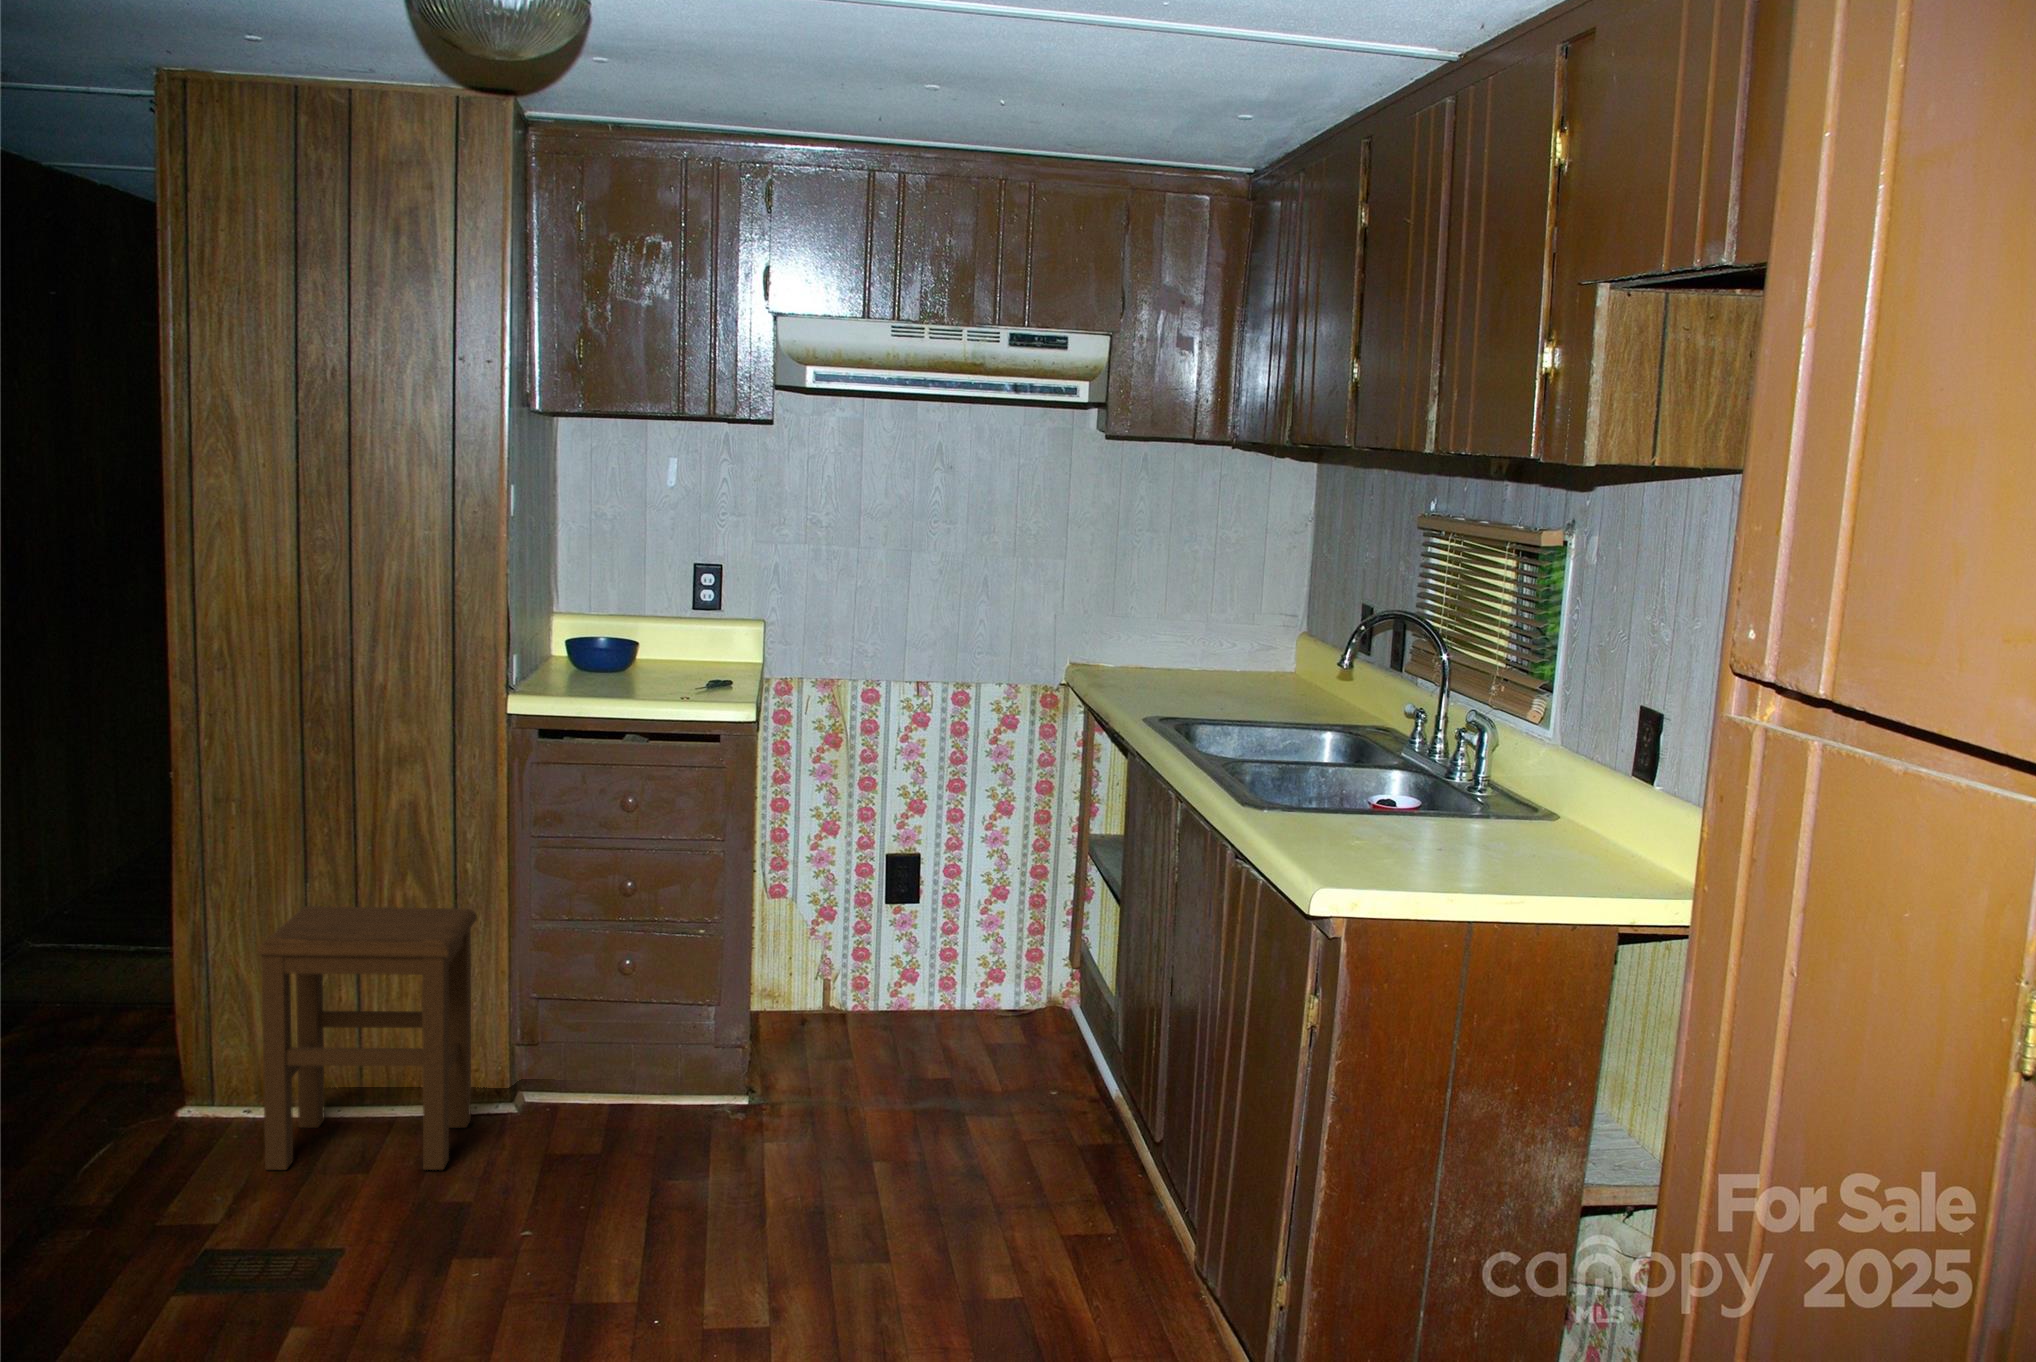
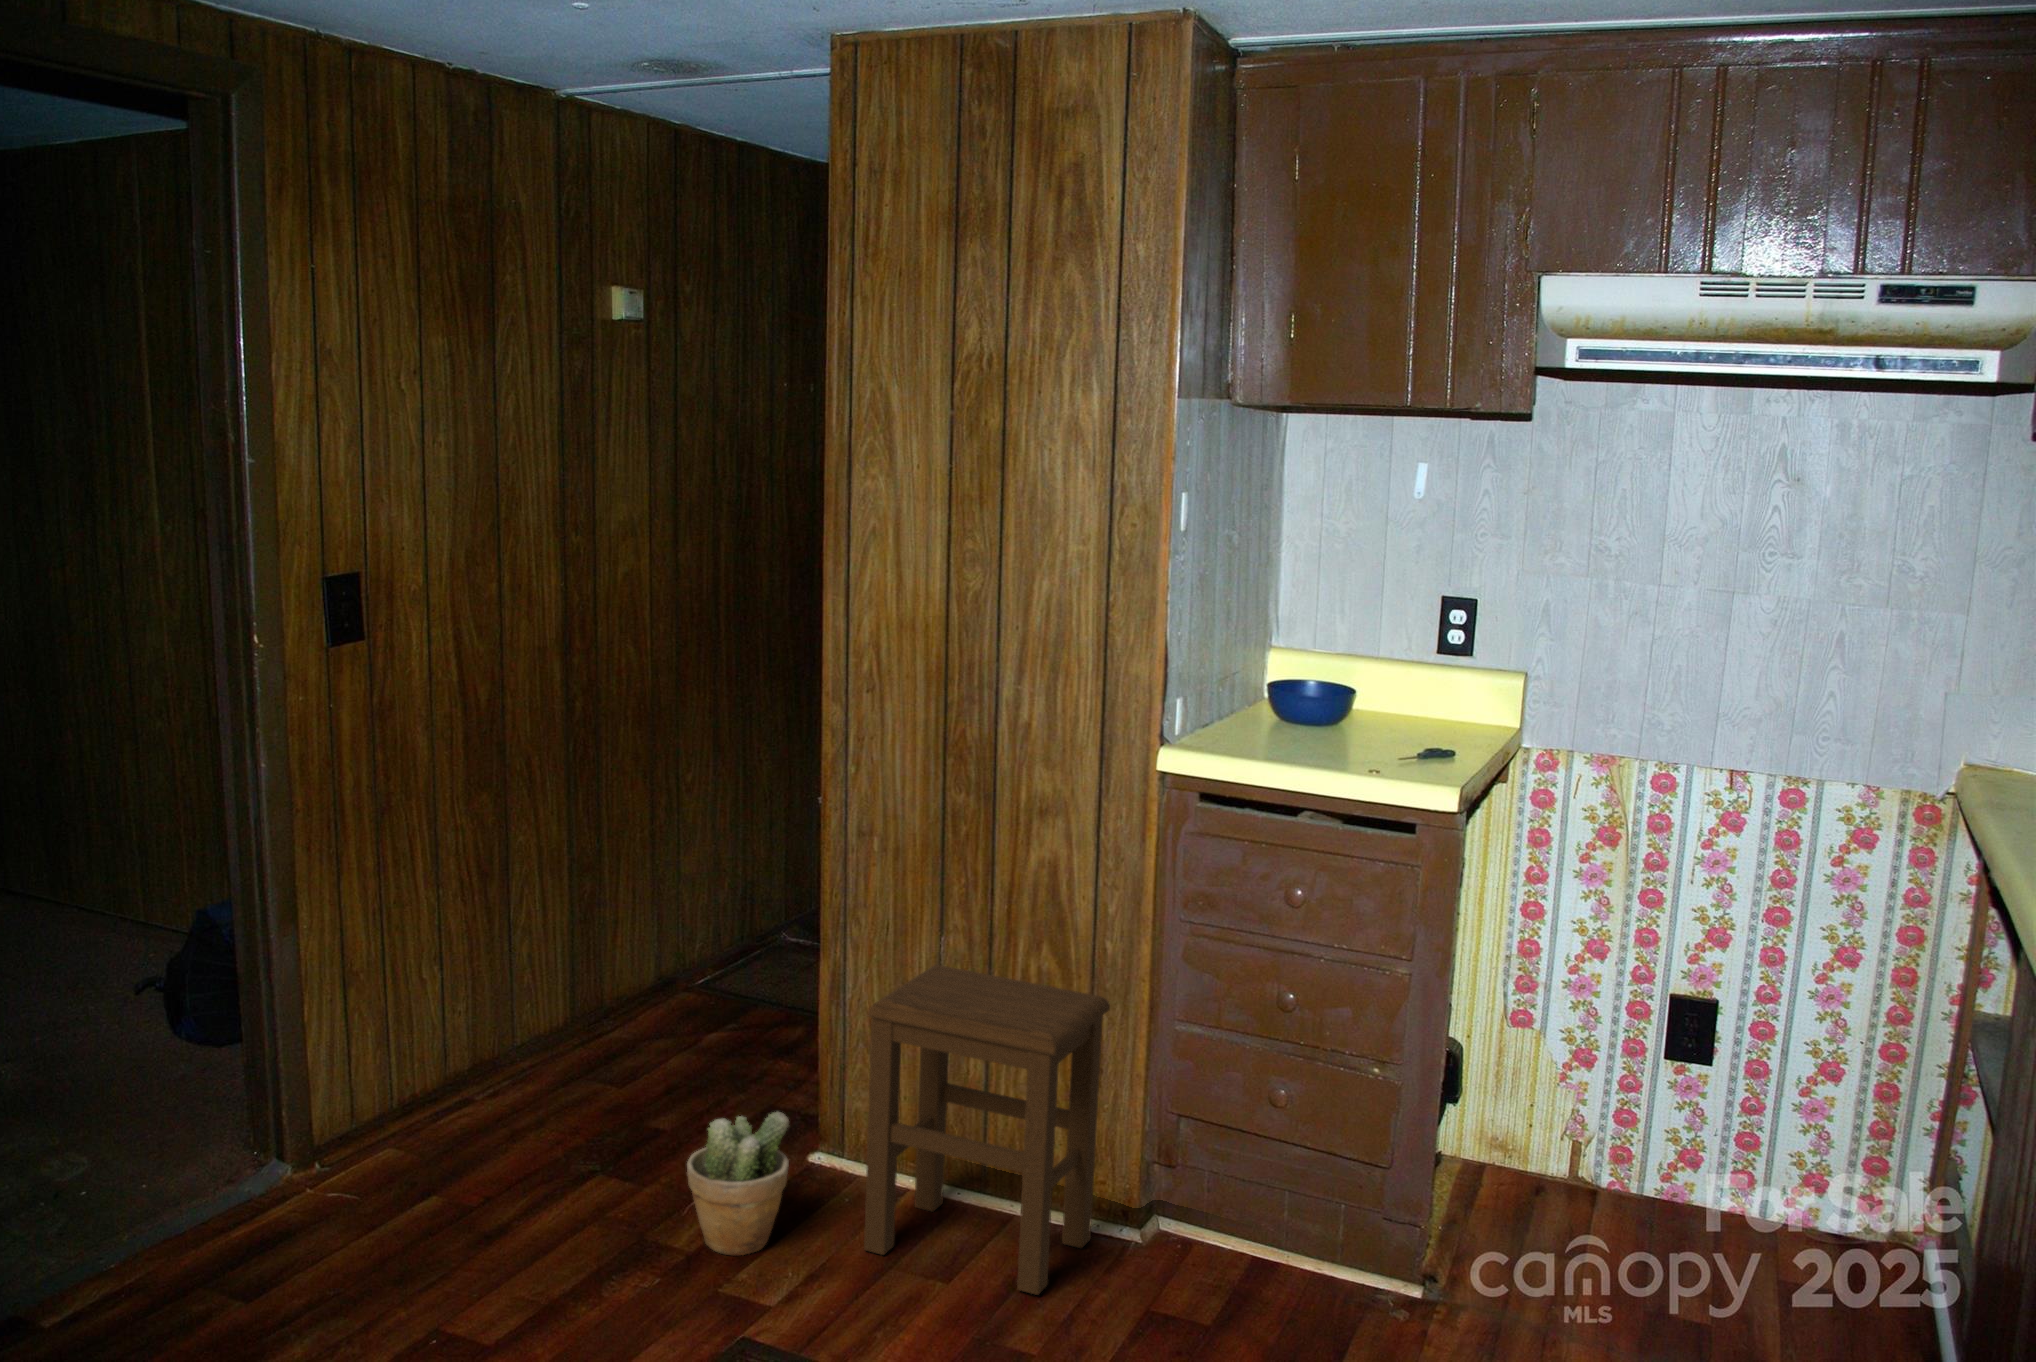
potted plant: none [75,1059,183,1203] -> present [687,1112,789,1255]

